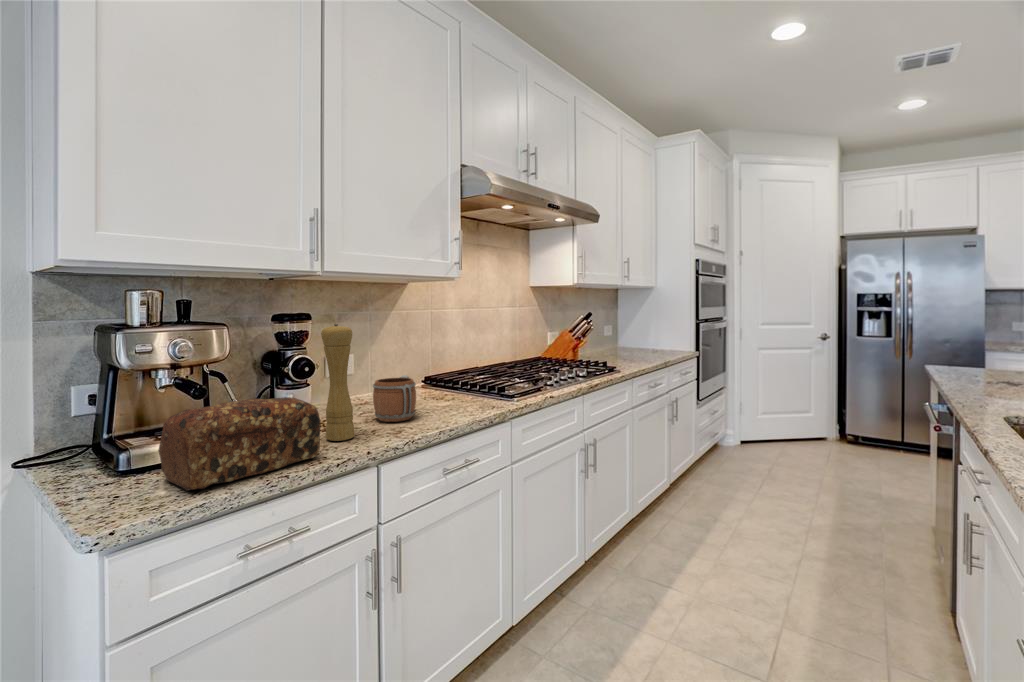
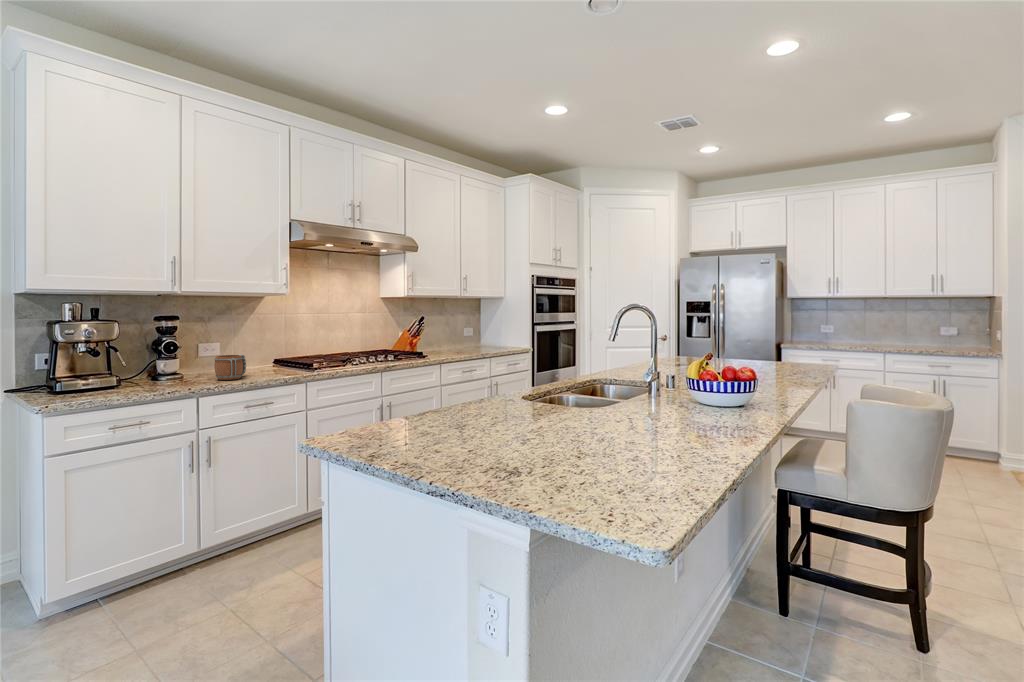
pepper mill: present [321,324,354,441] -> none [173,322,193,386]
bread loaf: present [158,397,321,491] -> none [75,359,164,399]

